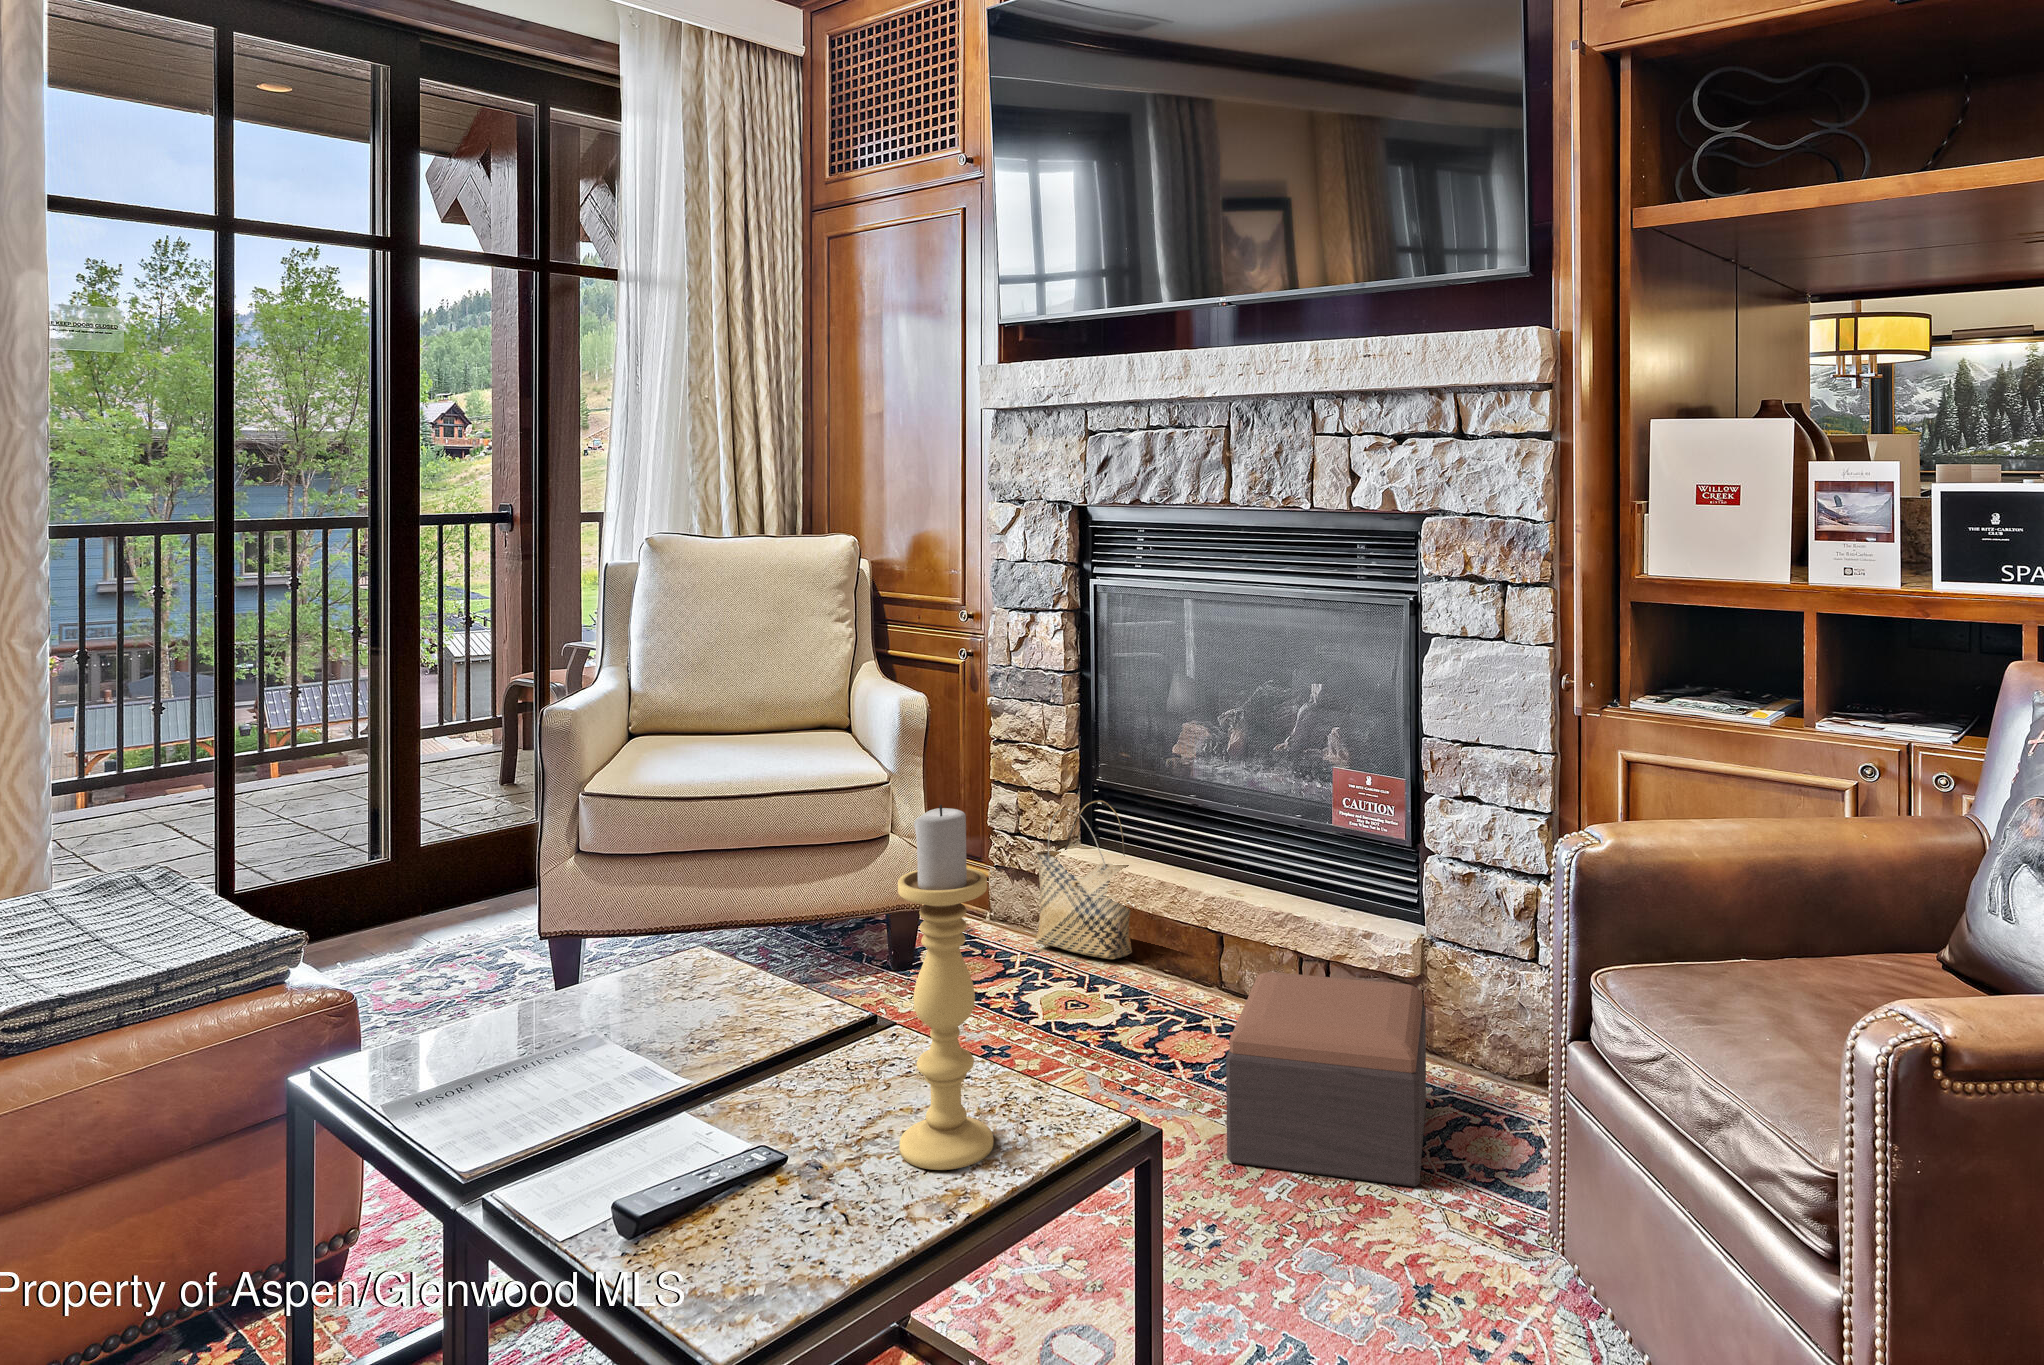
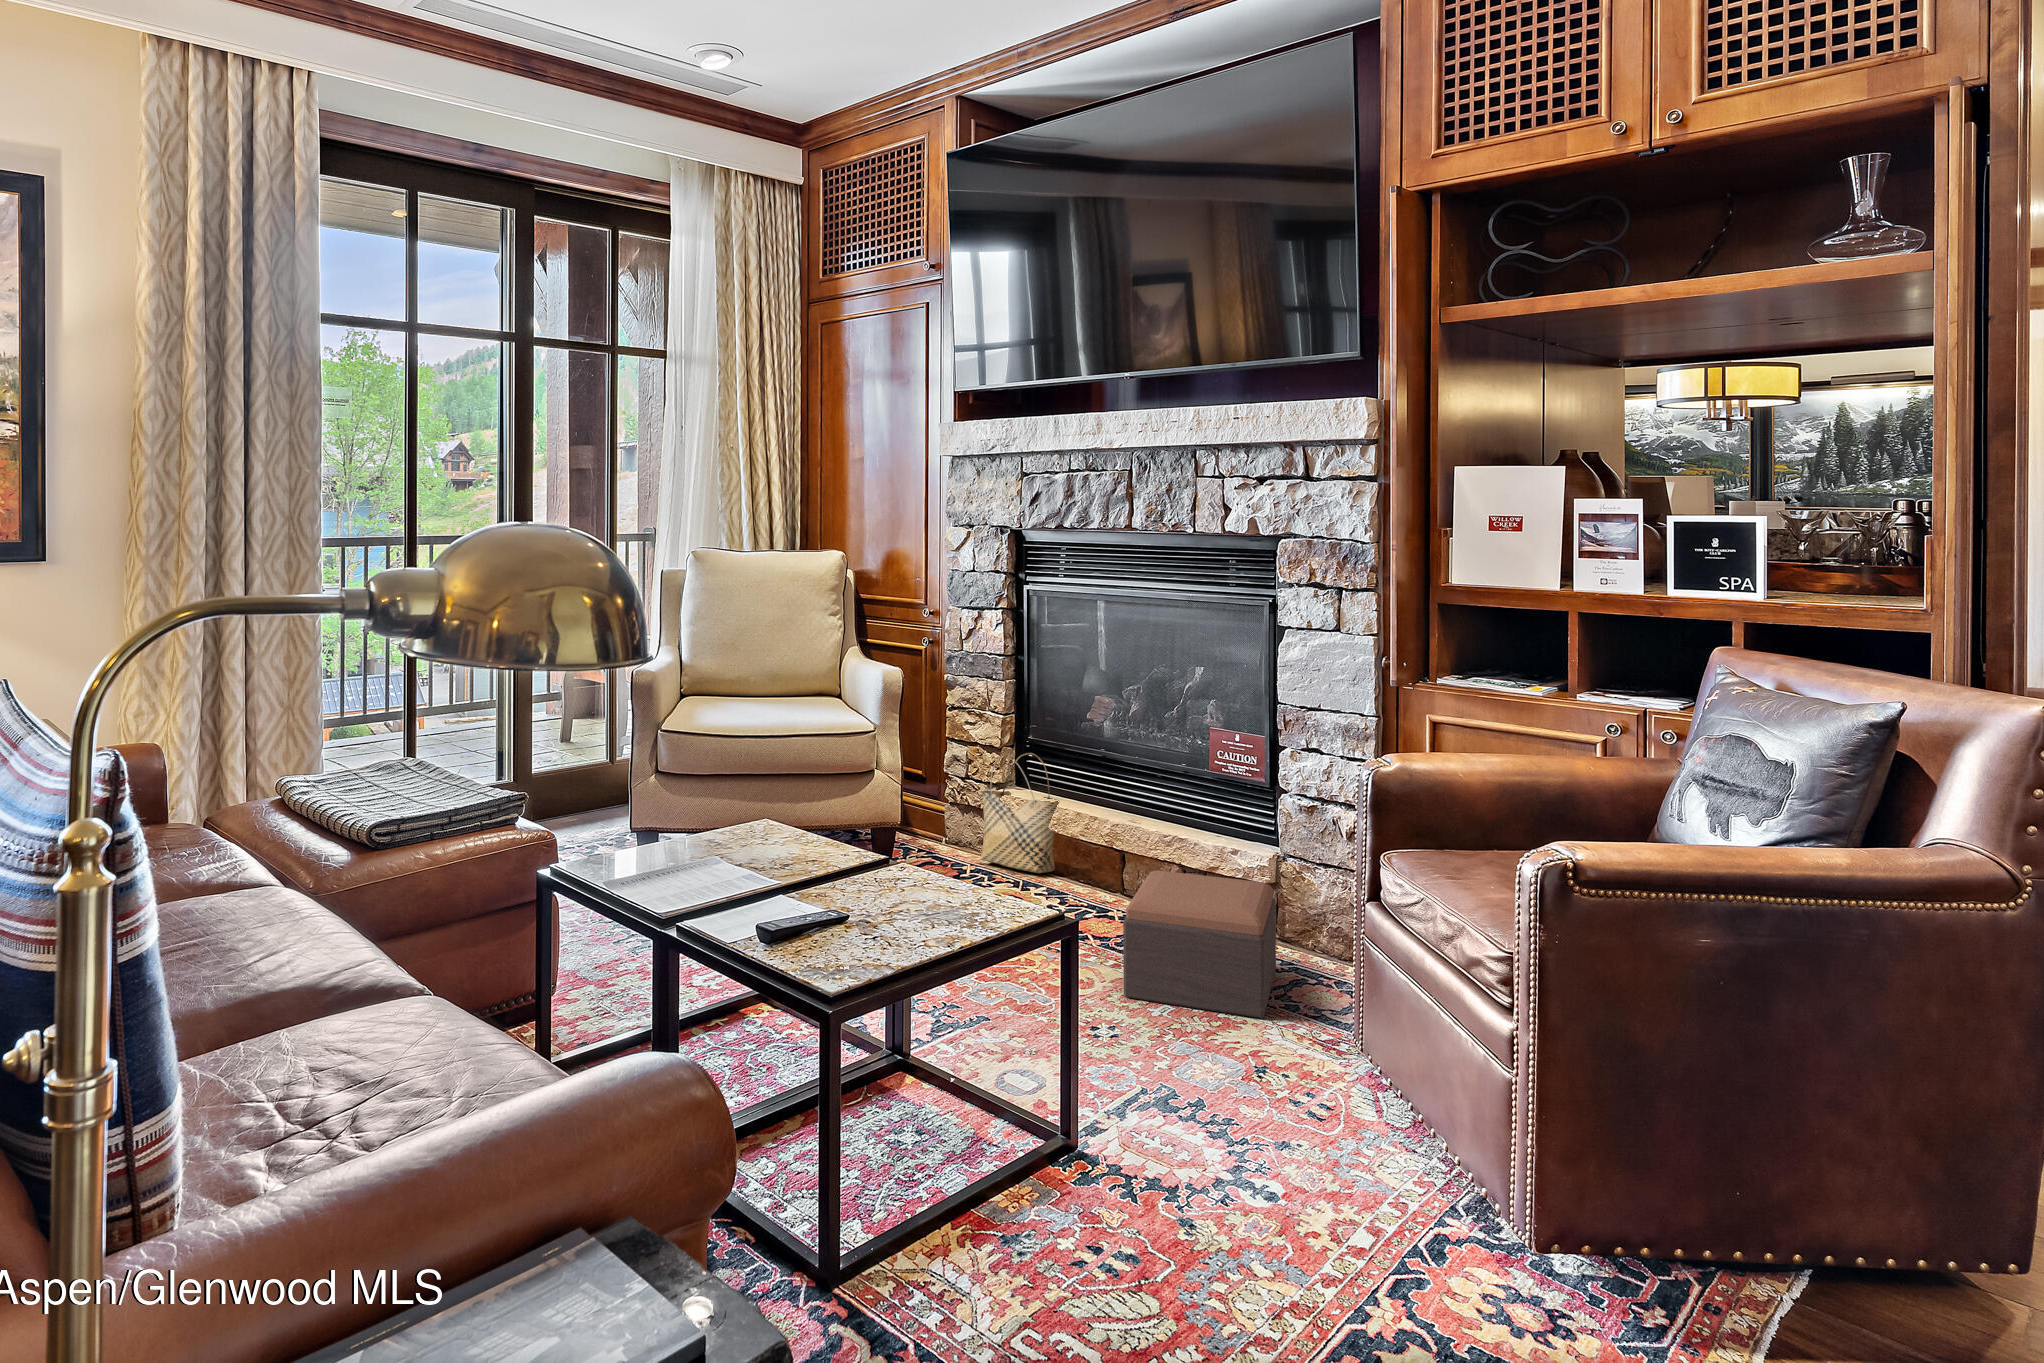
candle holder: present [898,805,993,1170] -> none [912,709,969,929]

